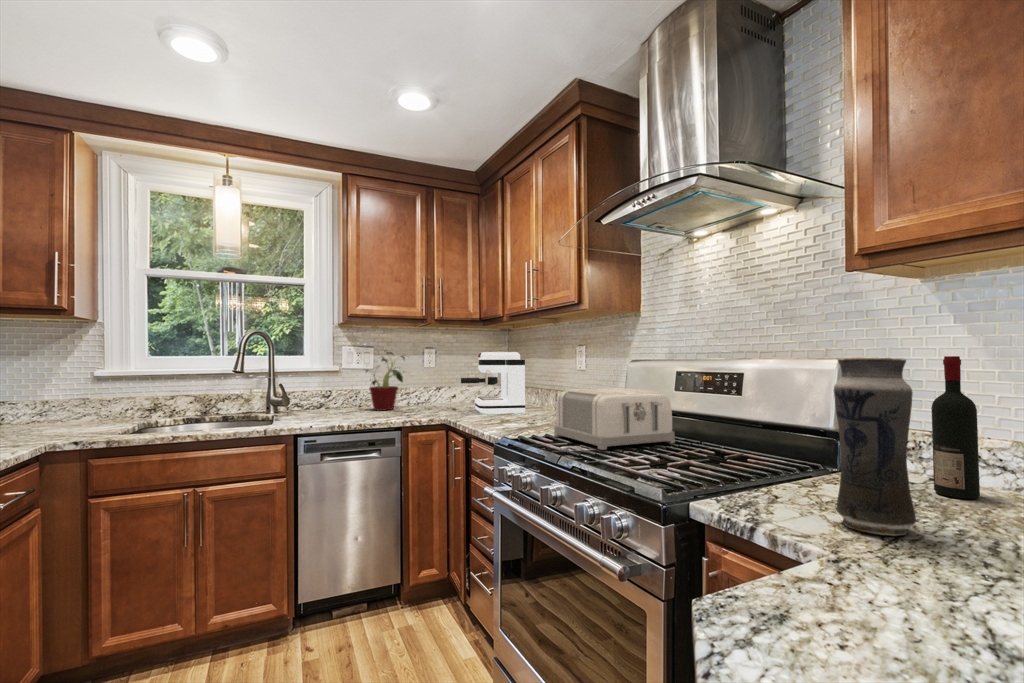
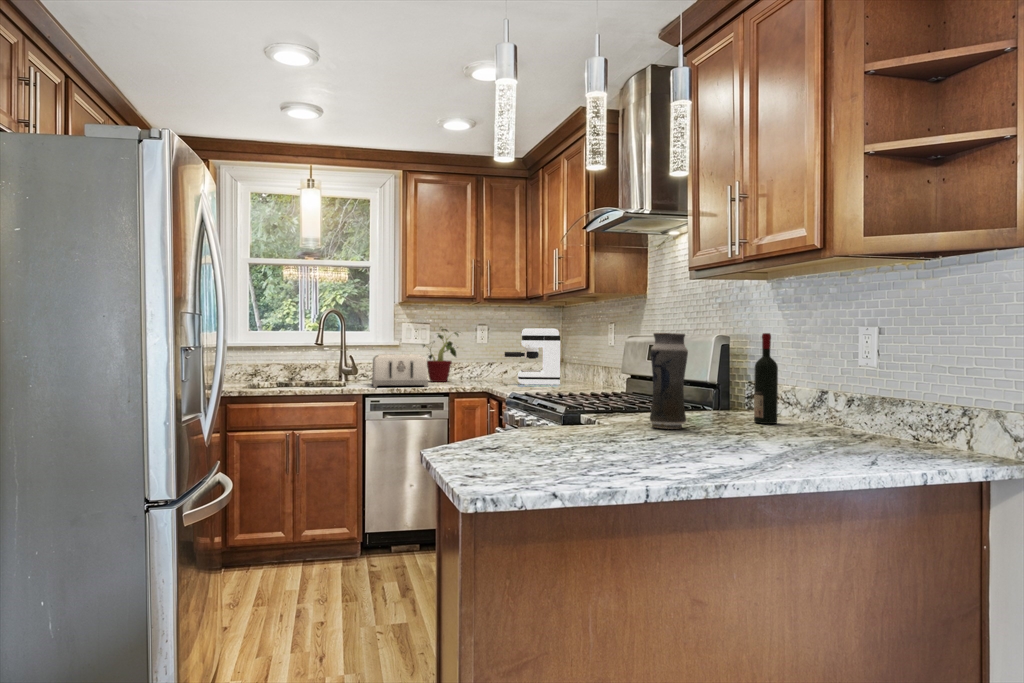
toaster: present [554,388,675,450] -> present [372,354,428,387]

